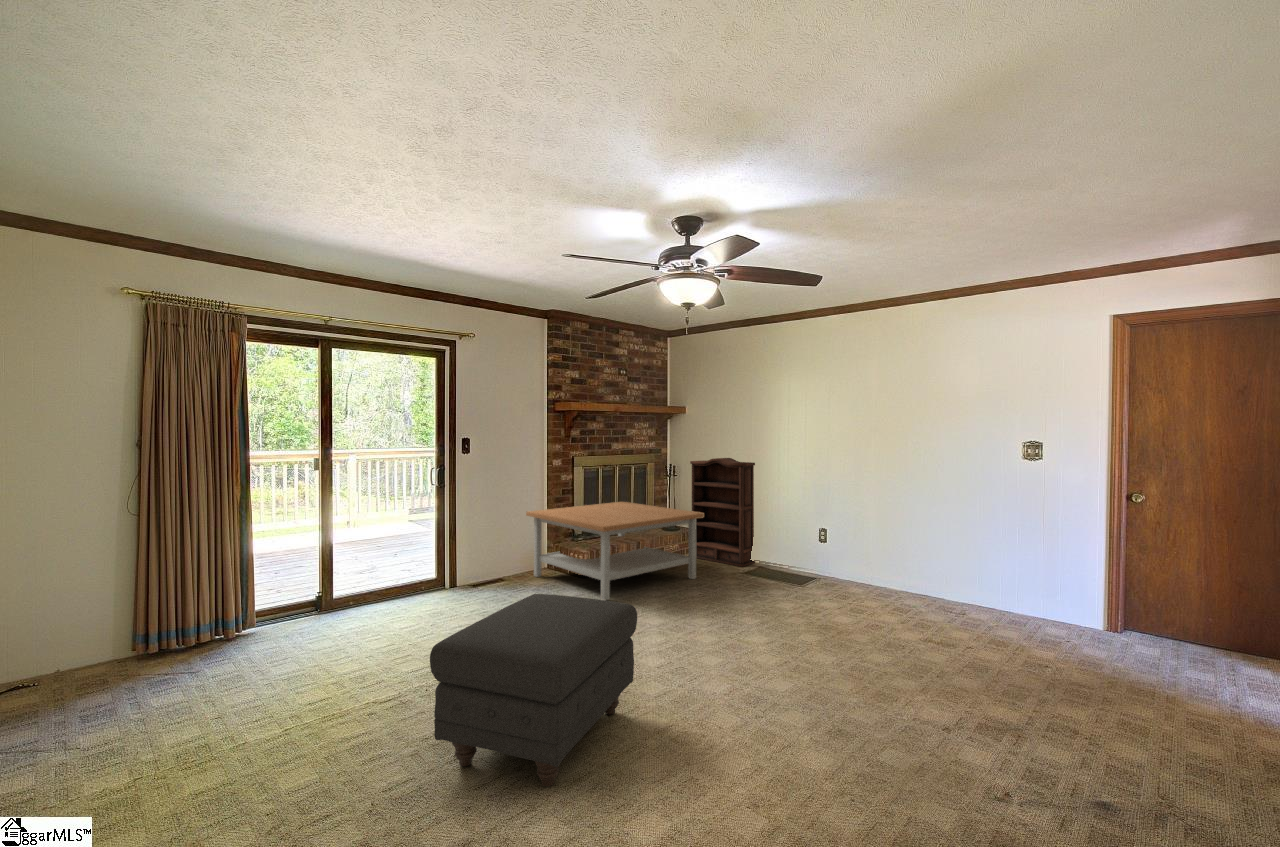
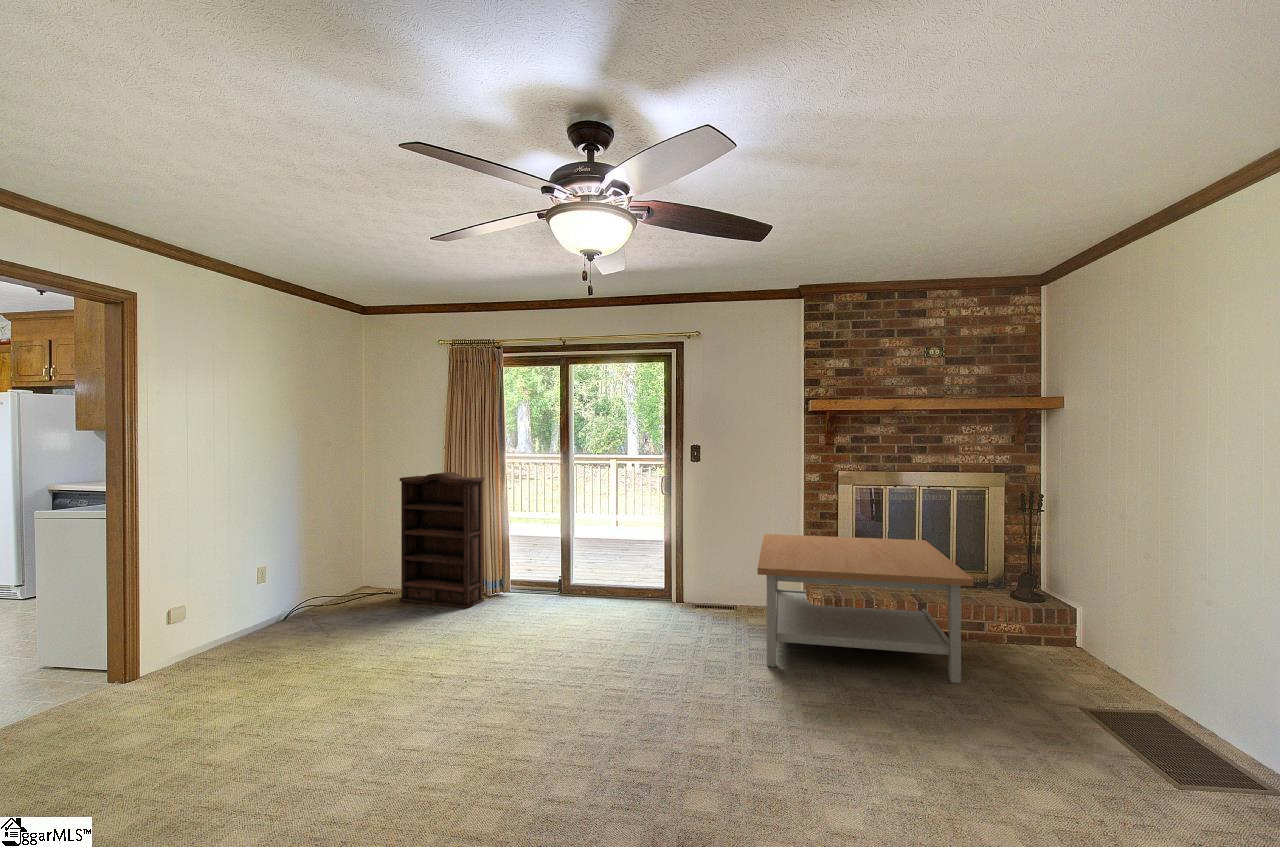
bookshelf: present [690,458,755,567] -> present [399,472,484,609]
ottoman: present [430,594,637,786] -> none [280,620,508,804]

